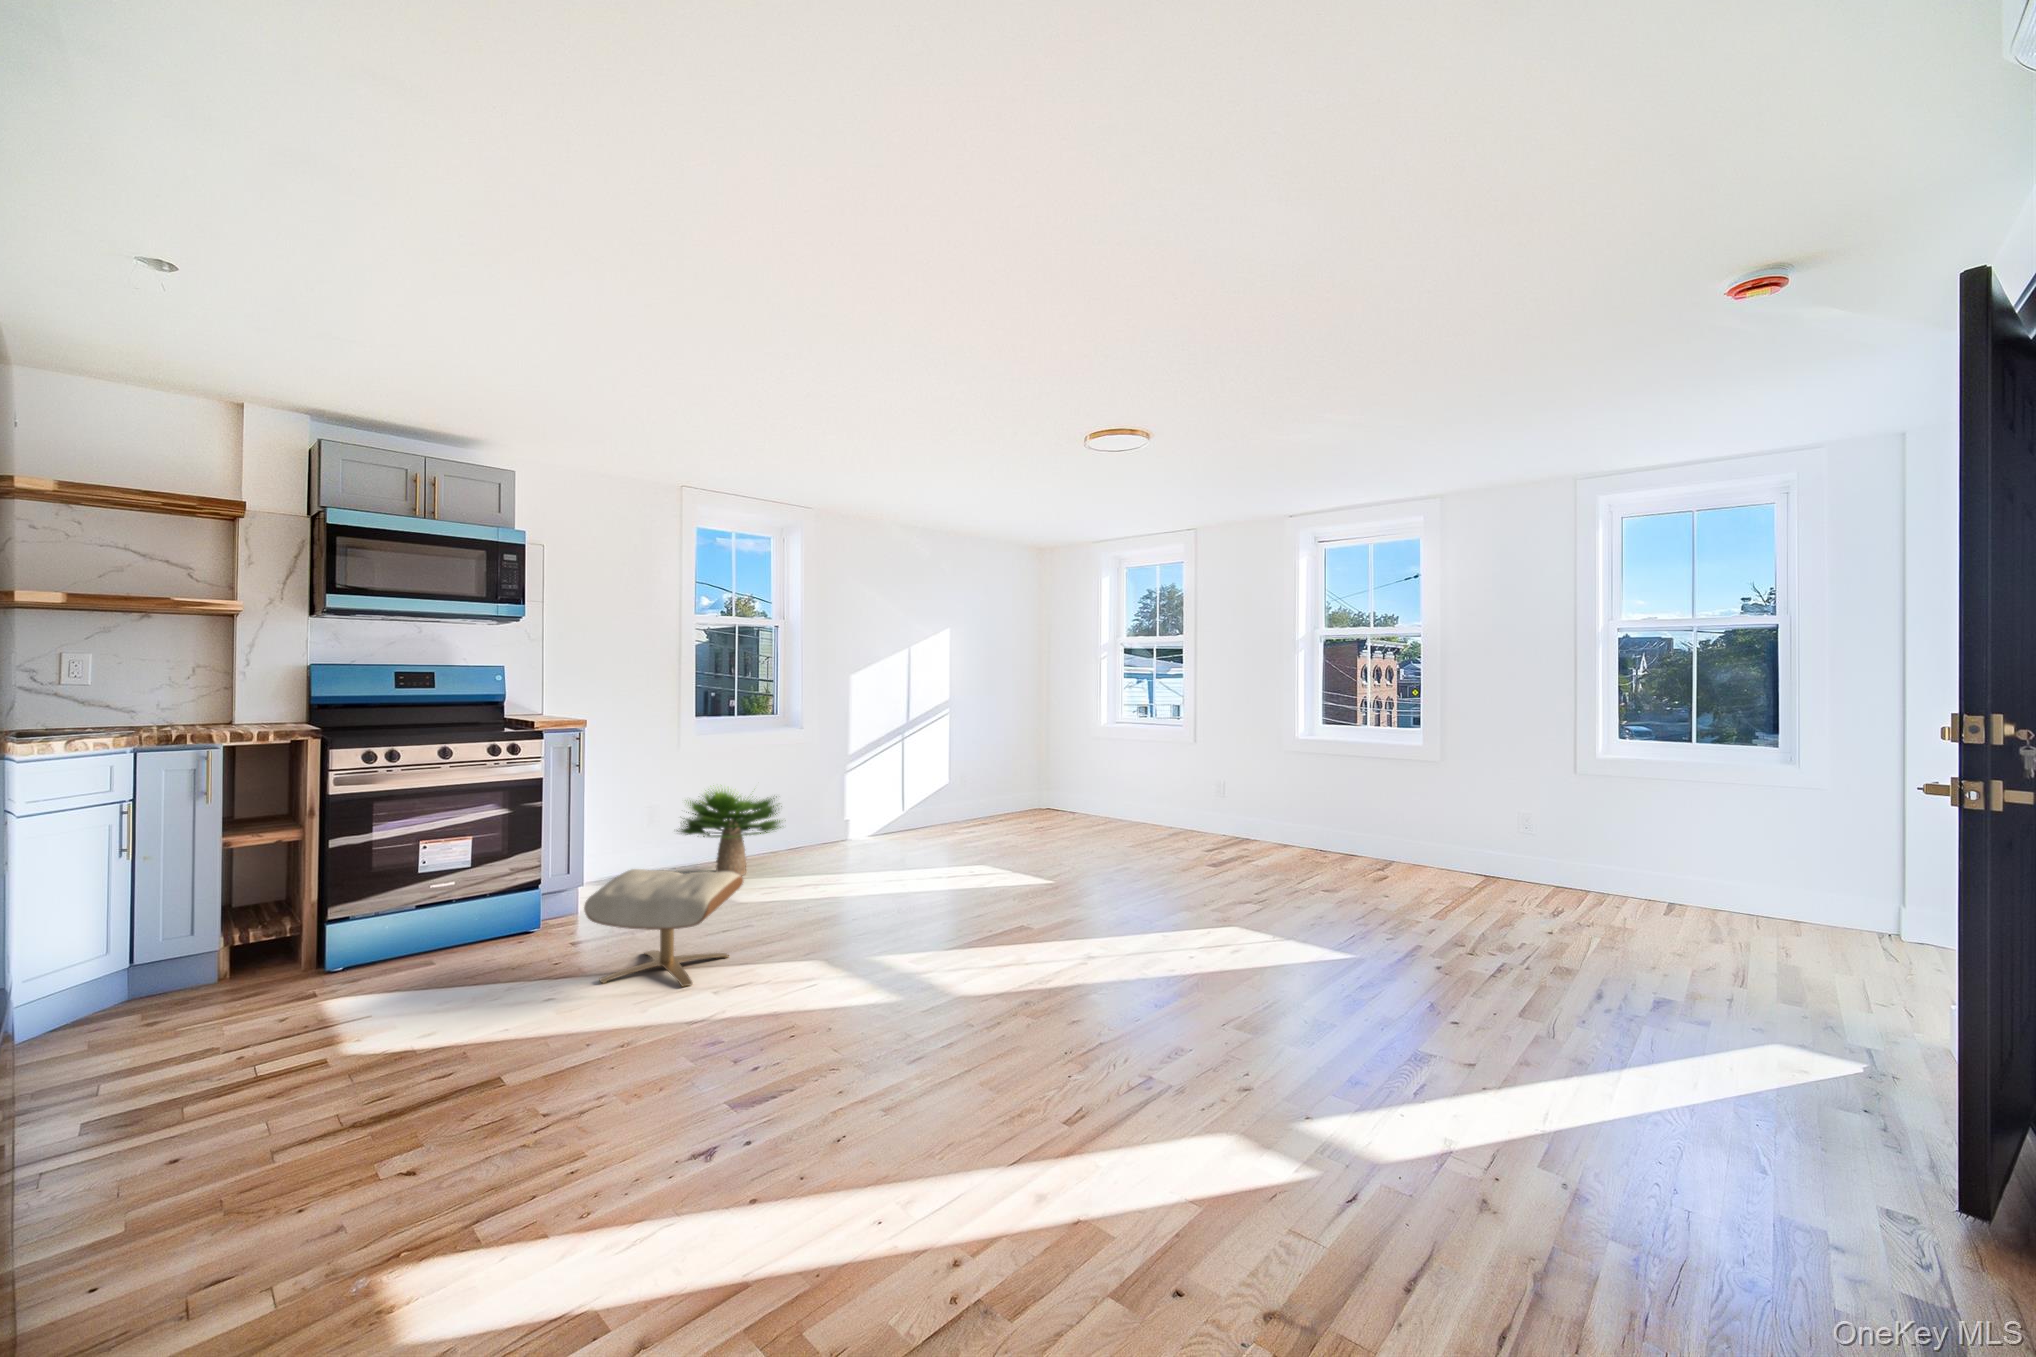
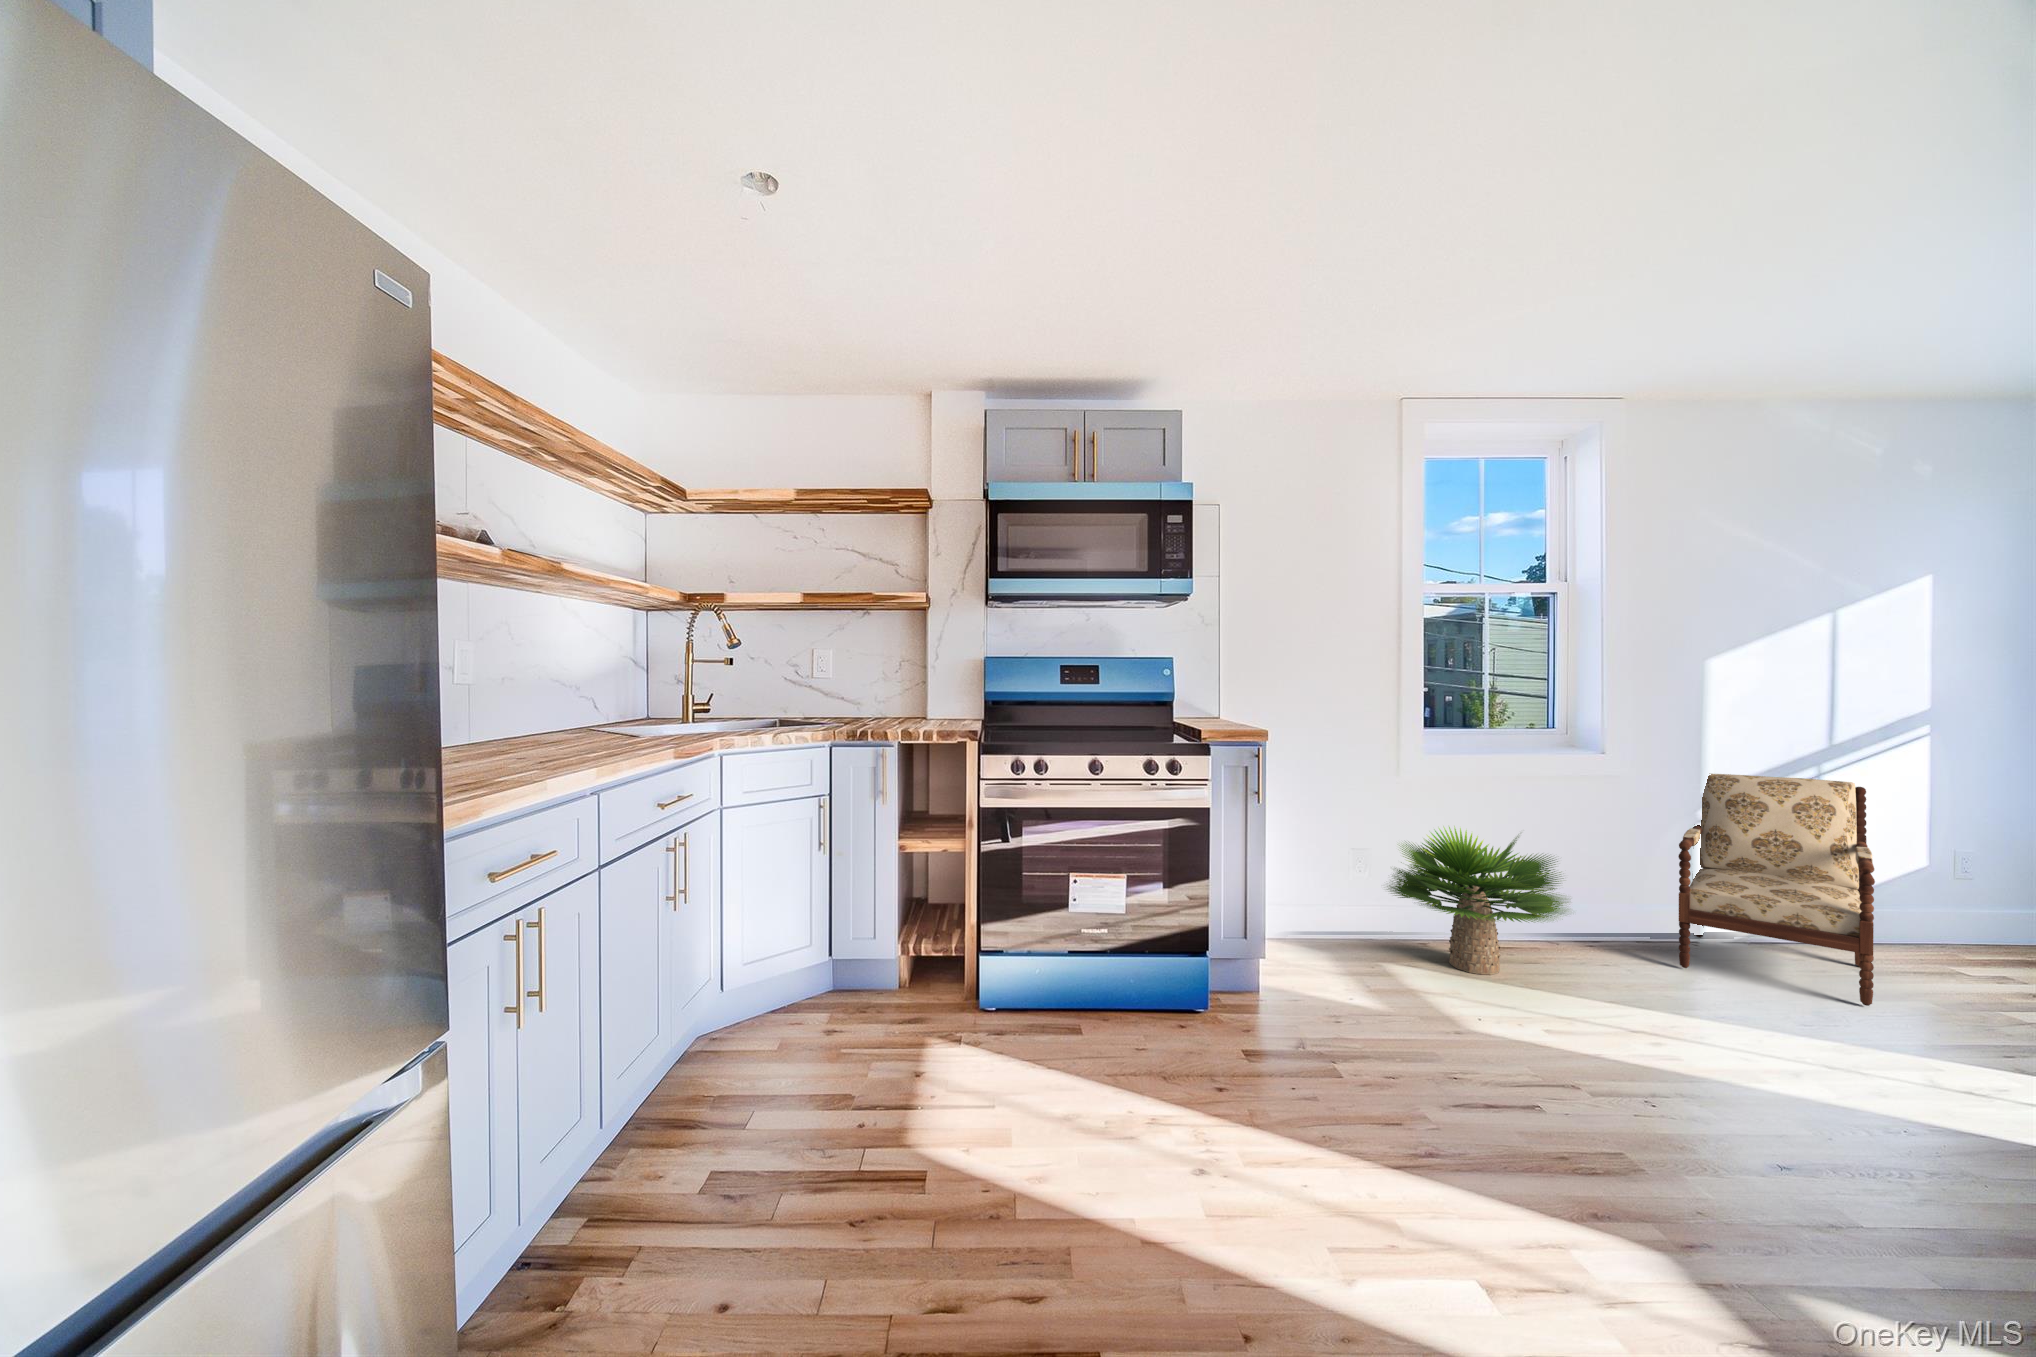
armchair: none [844,739,932,855] -> present [1678,773,1875,1006]
ottoman: present [584,869,744,987] -> none [1253,983,1546,1272]

